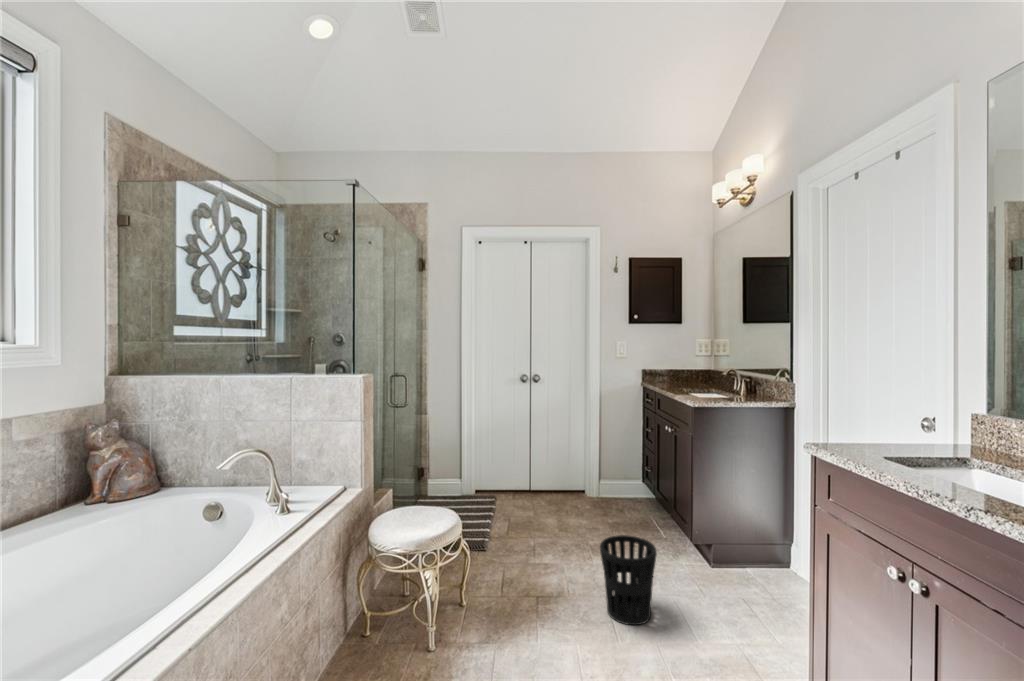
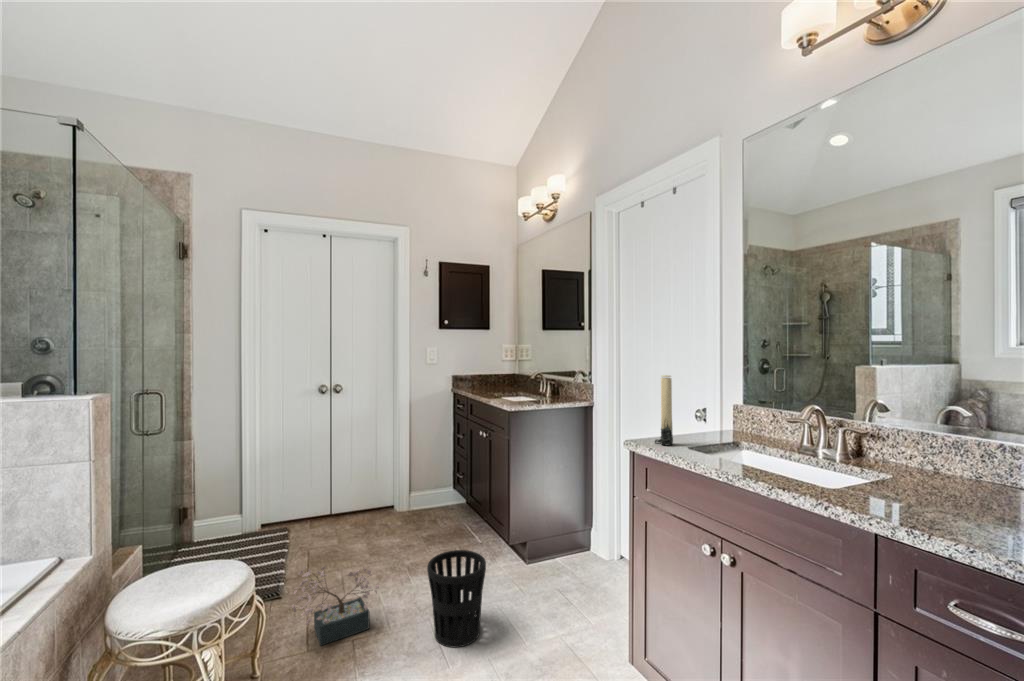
candle: none [844,375,868,455] -> present [655,375,673,446]
decorative plant: none [491,525,561,593] -> present [292,566,379,646]

